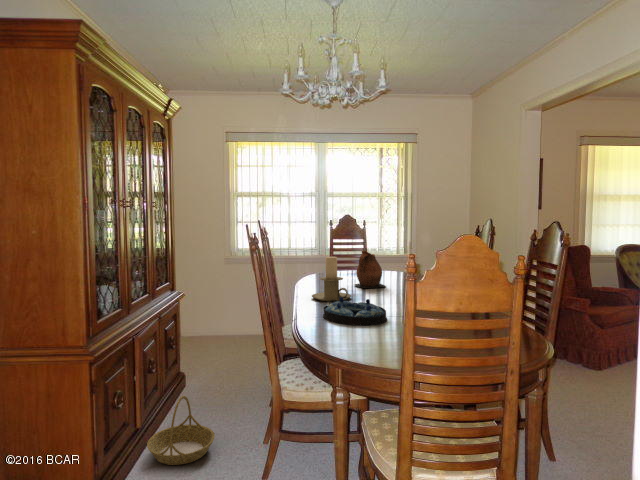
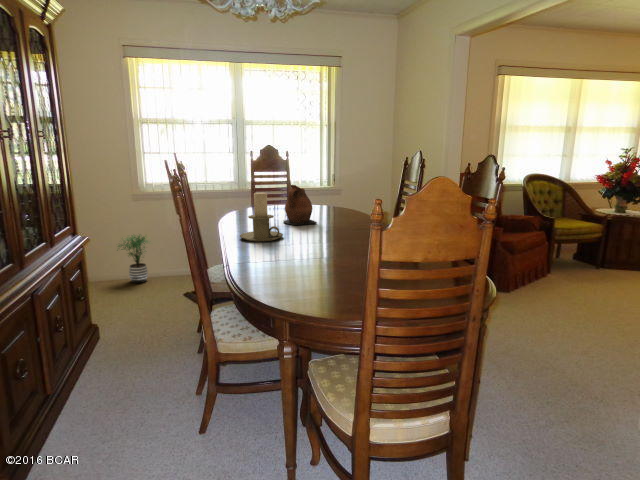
potted plant: none [207,294,241,340] -> present [117,235,148,283]
serving tray: present [323,297,387,326] -> none [257,238,328,270]
basket: present [147,396,215,465] -> none [59,354,139,430]

